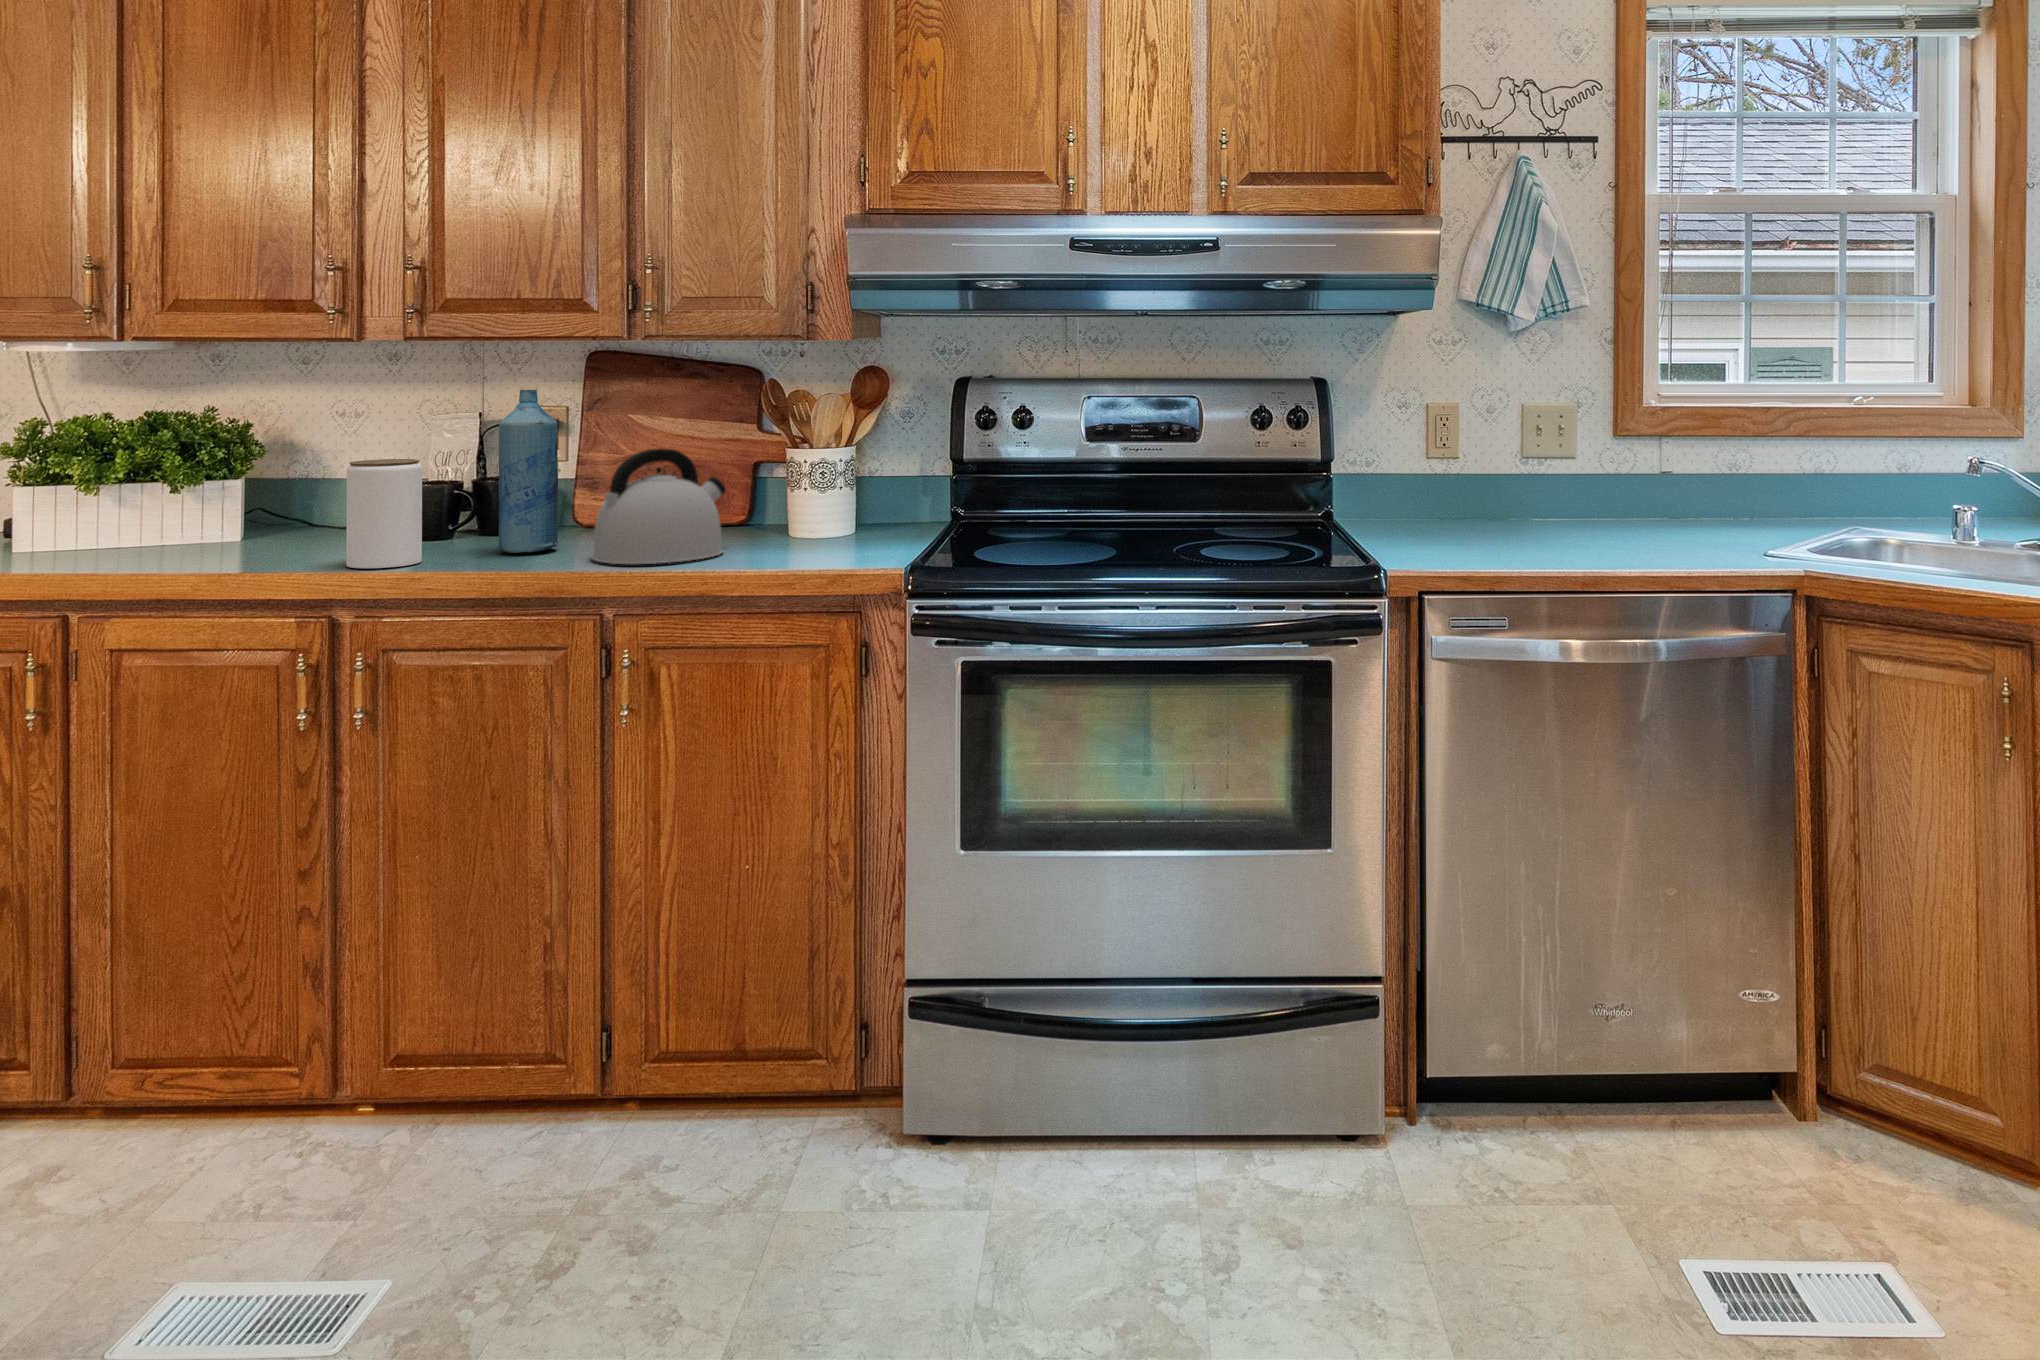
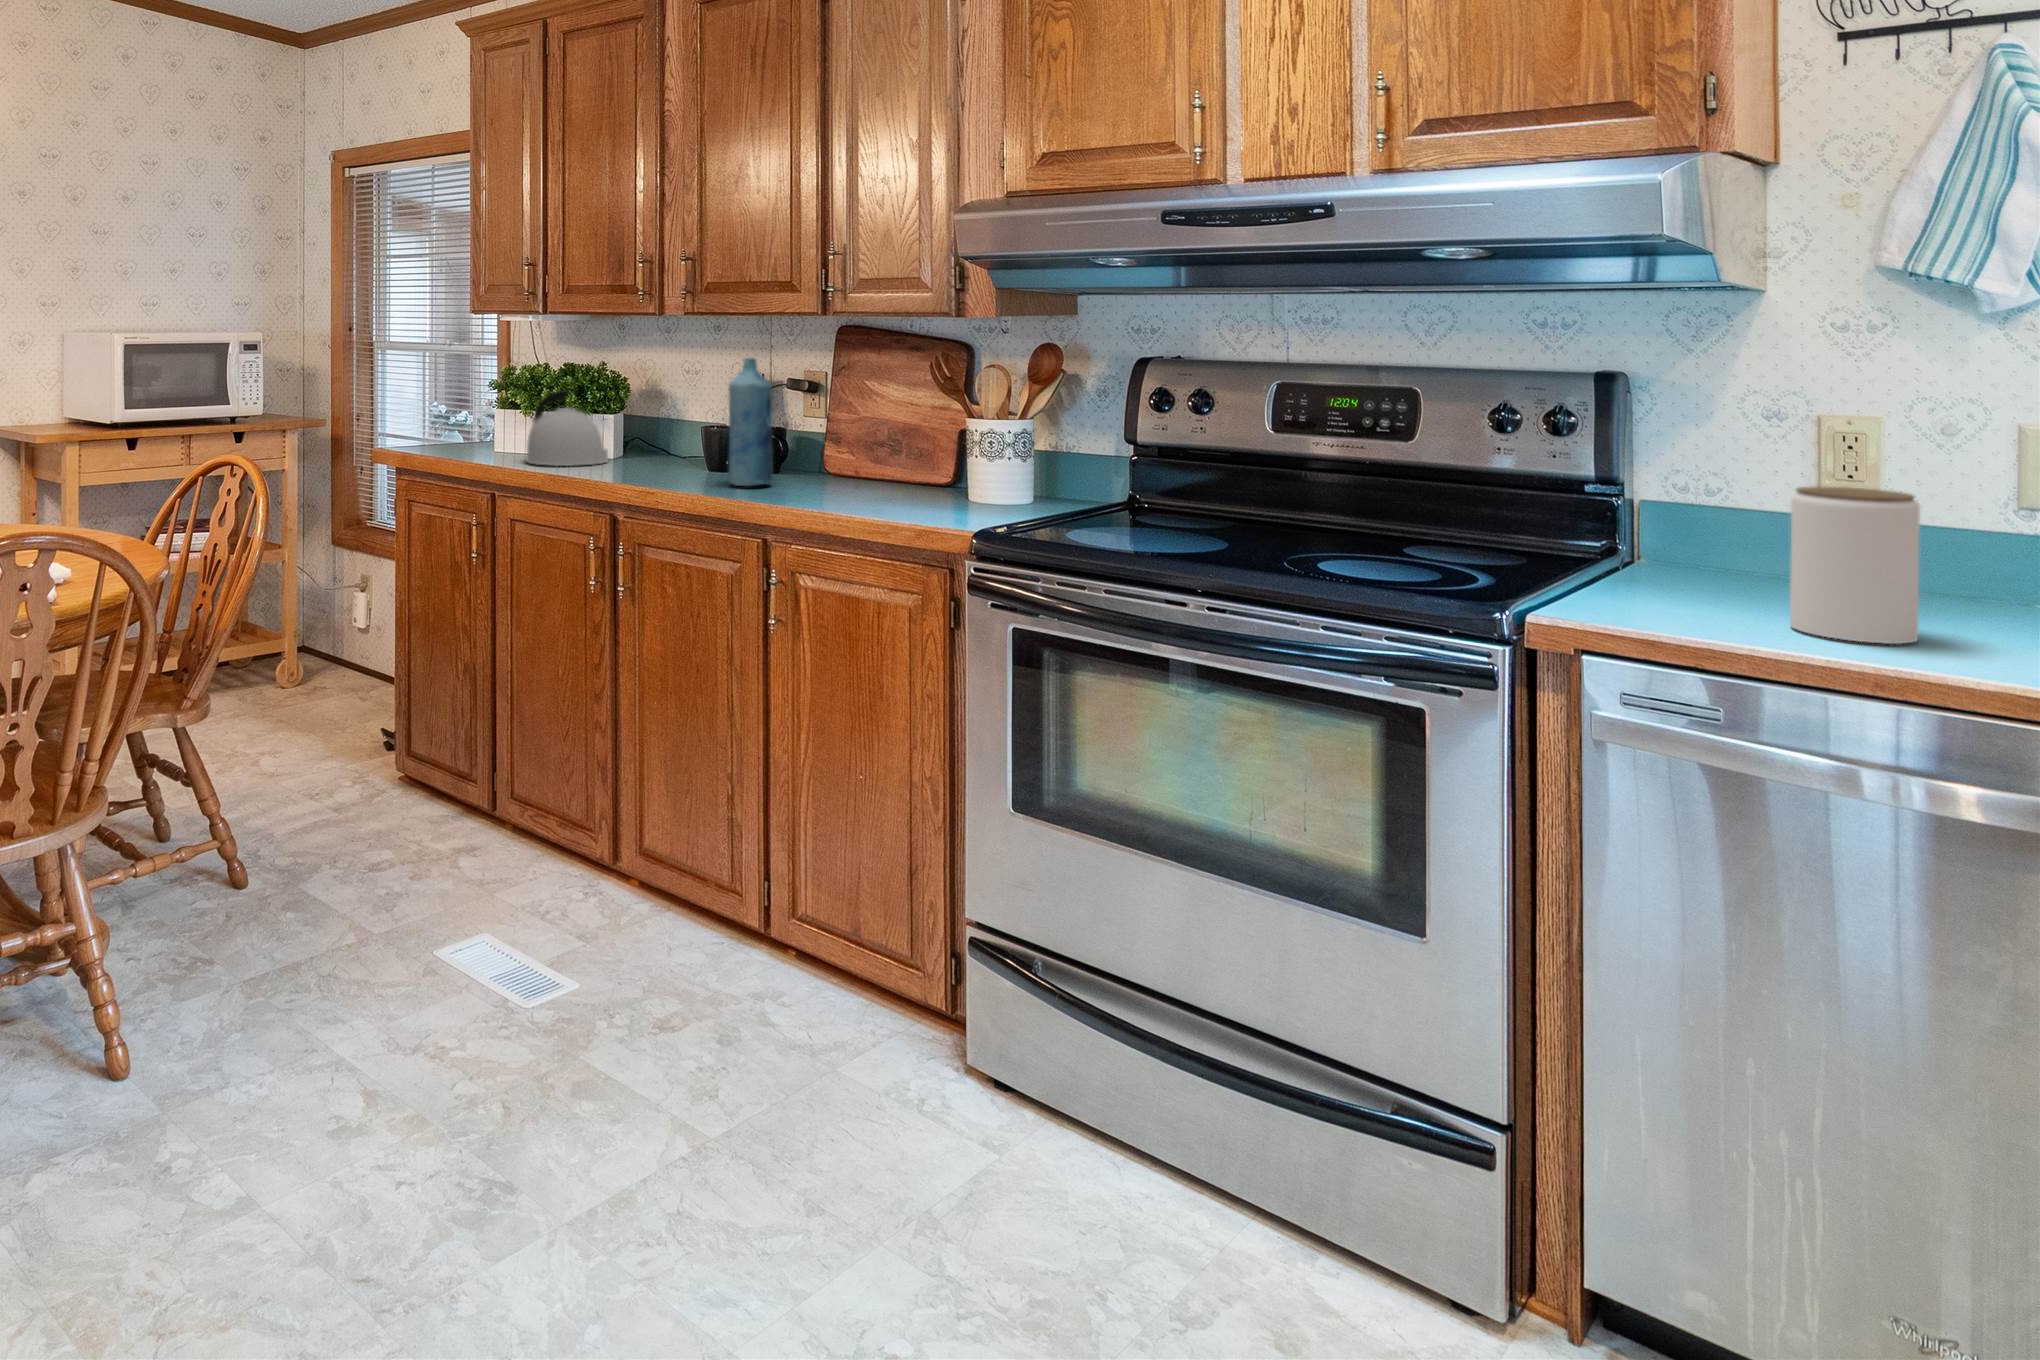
kettle: present [591,448,726,564] -> present [527,390,608,466]
jar: present [346,459,422,568] -> present [1790,487,1920,644]

